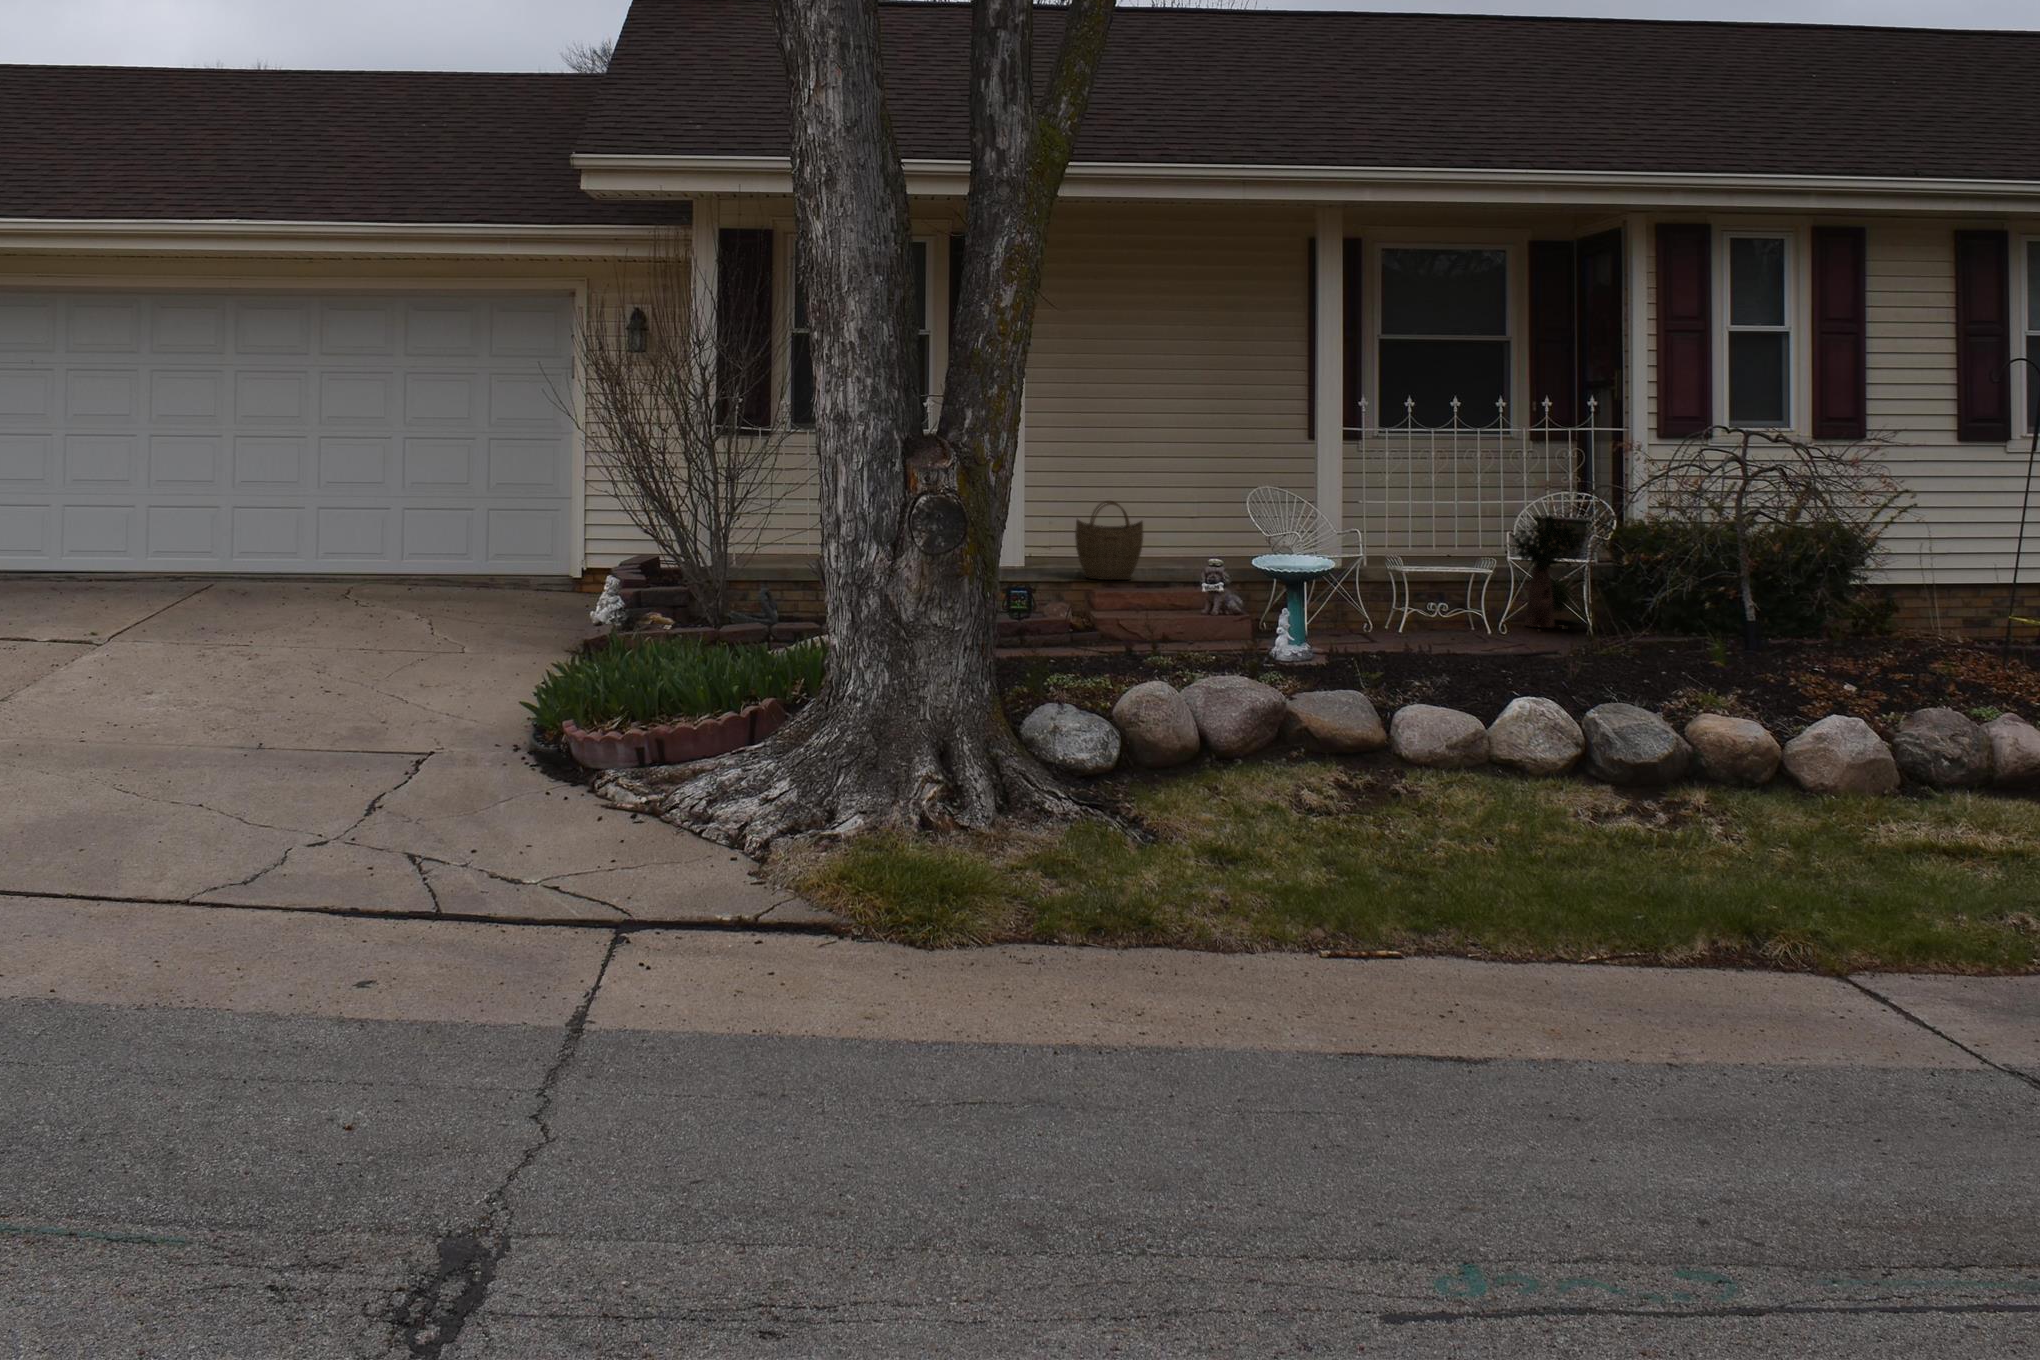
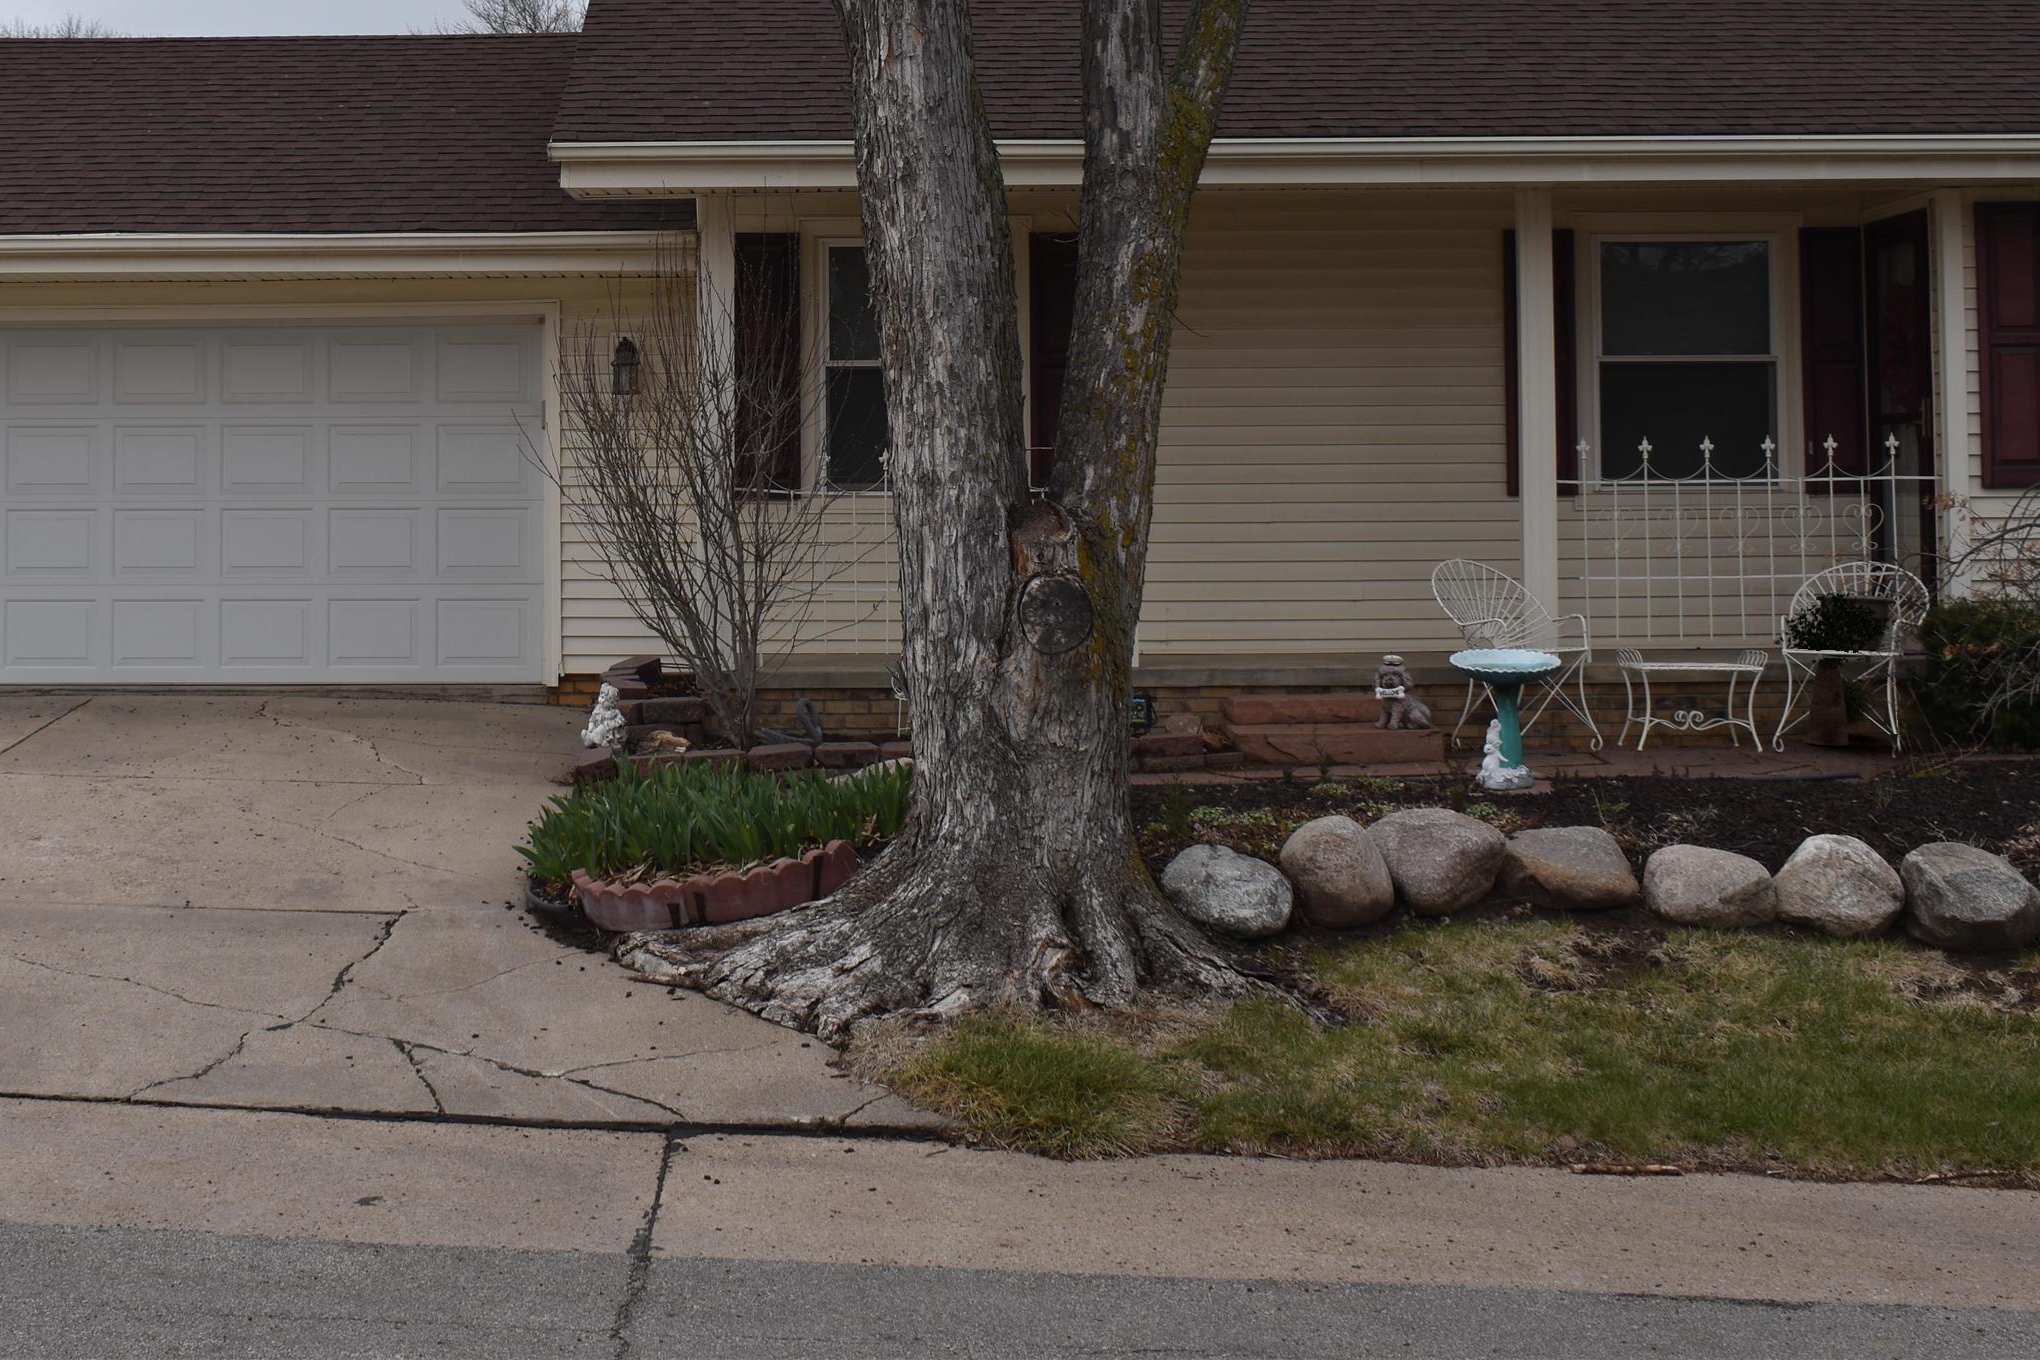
woven basket: present [1075,501,1143,580] -> none [1183,579,1275,685]

